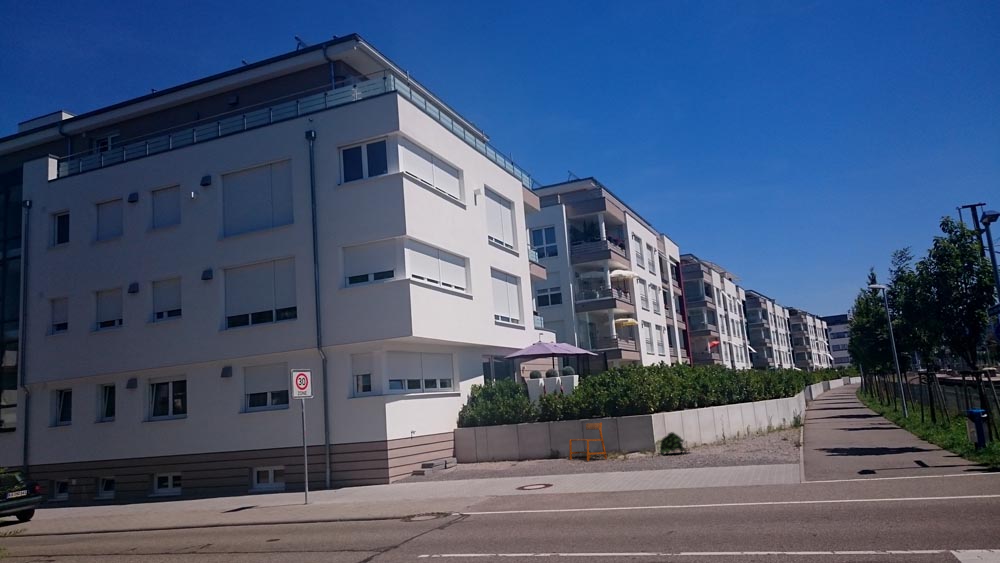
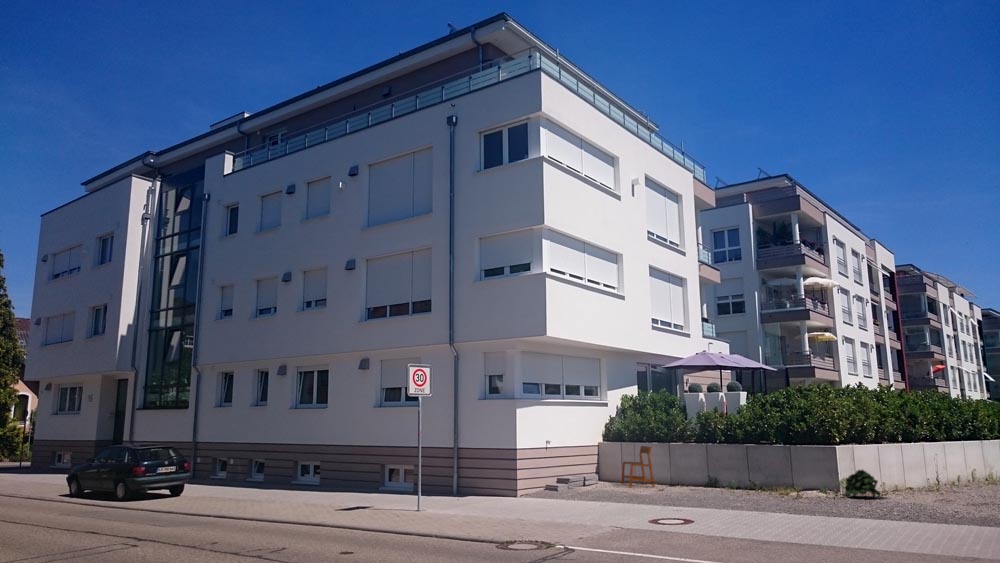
bench: present [569,423,607,461] -> present [622,446,654,487]

